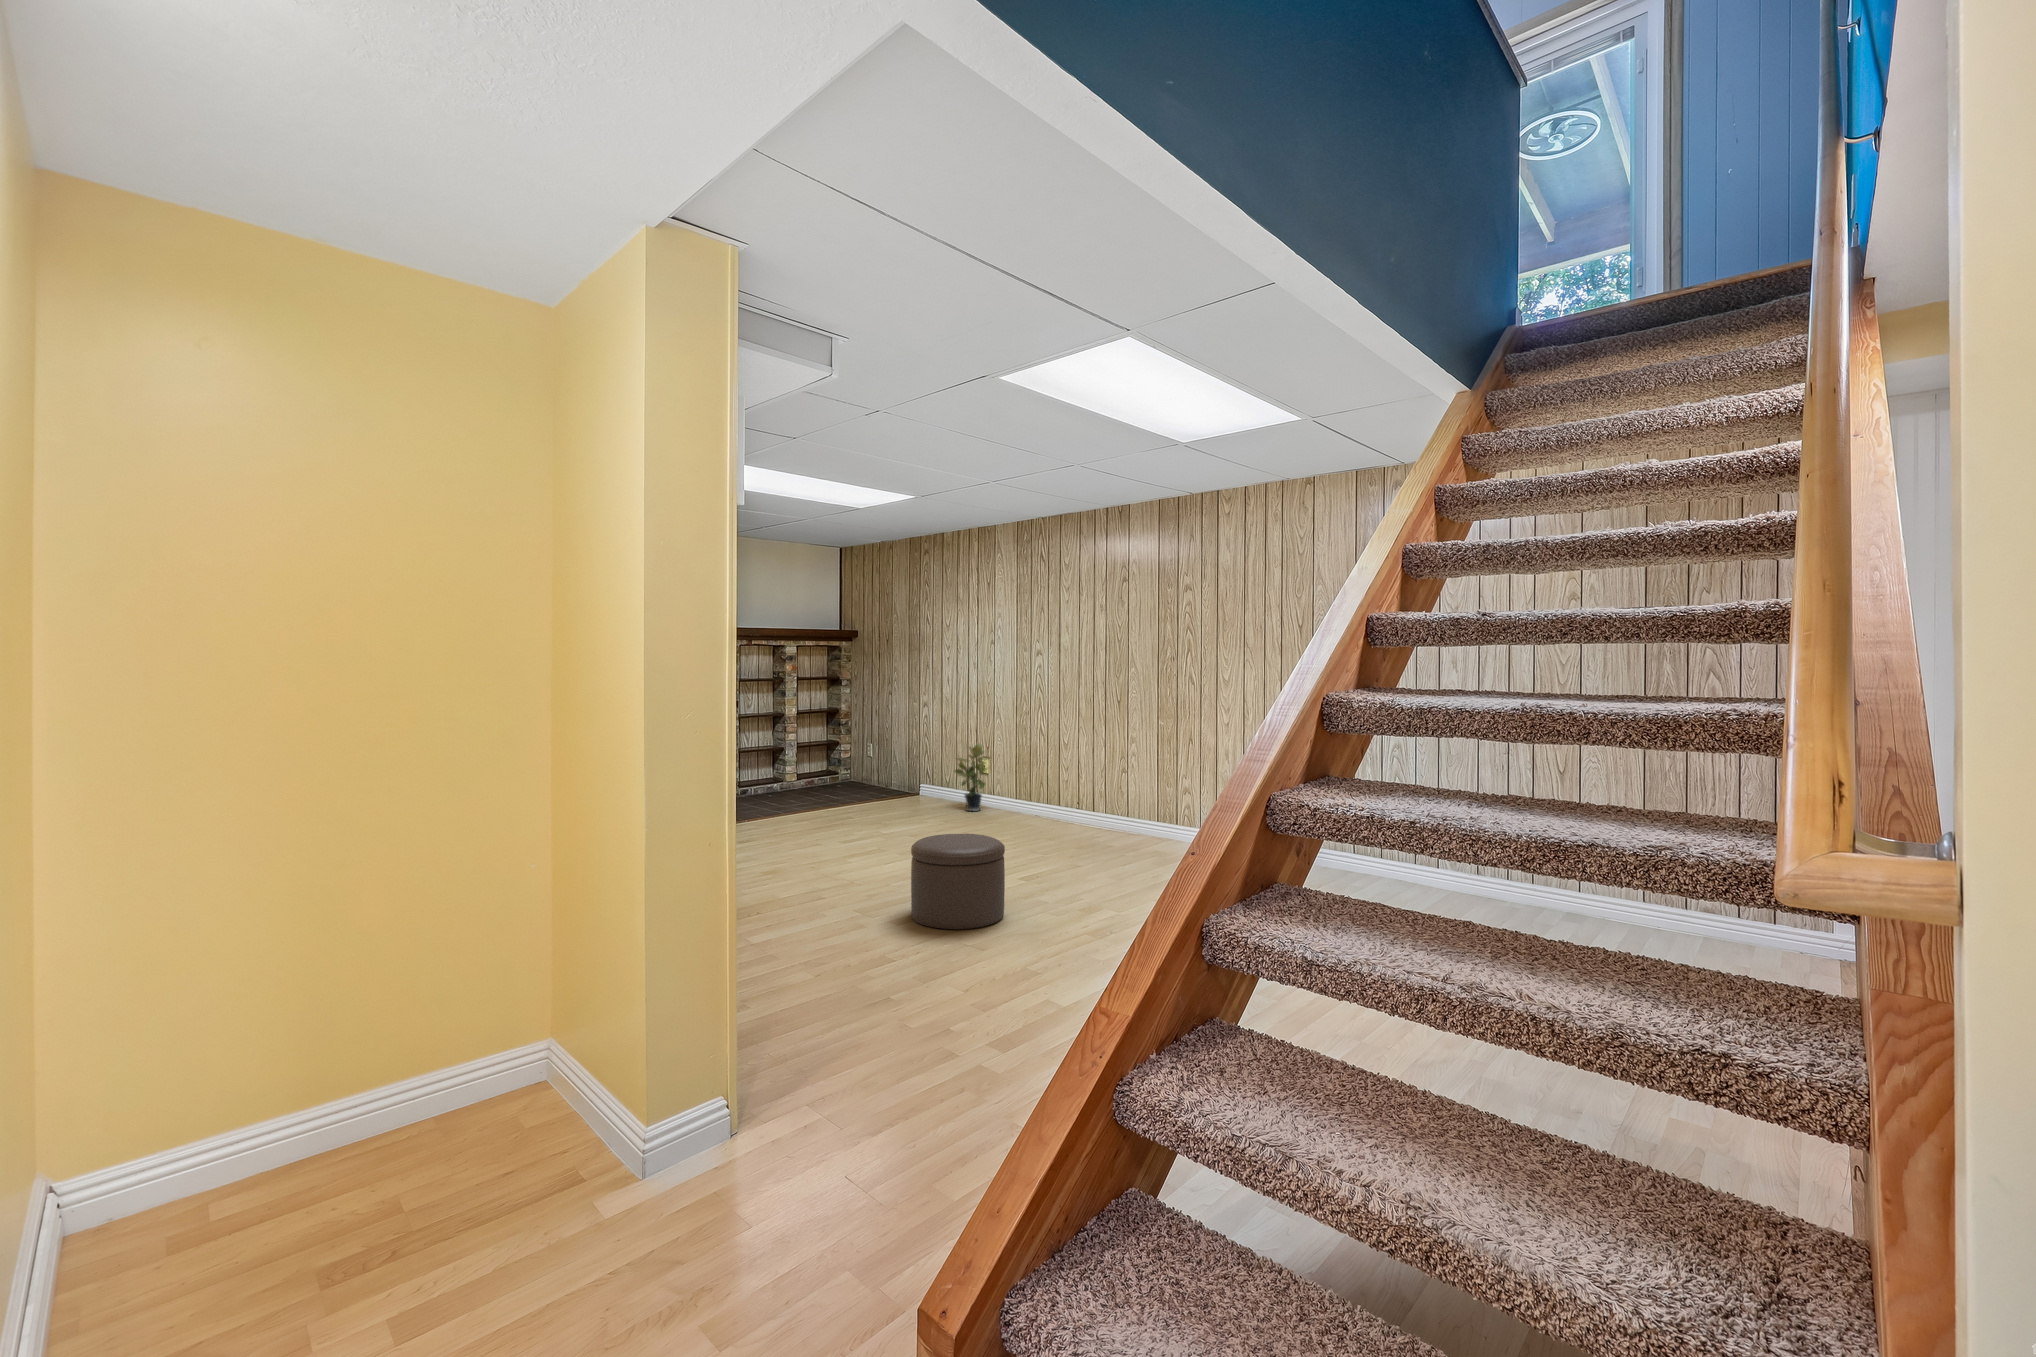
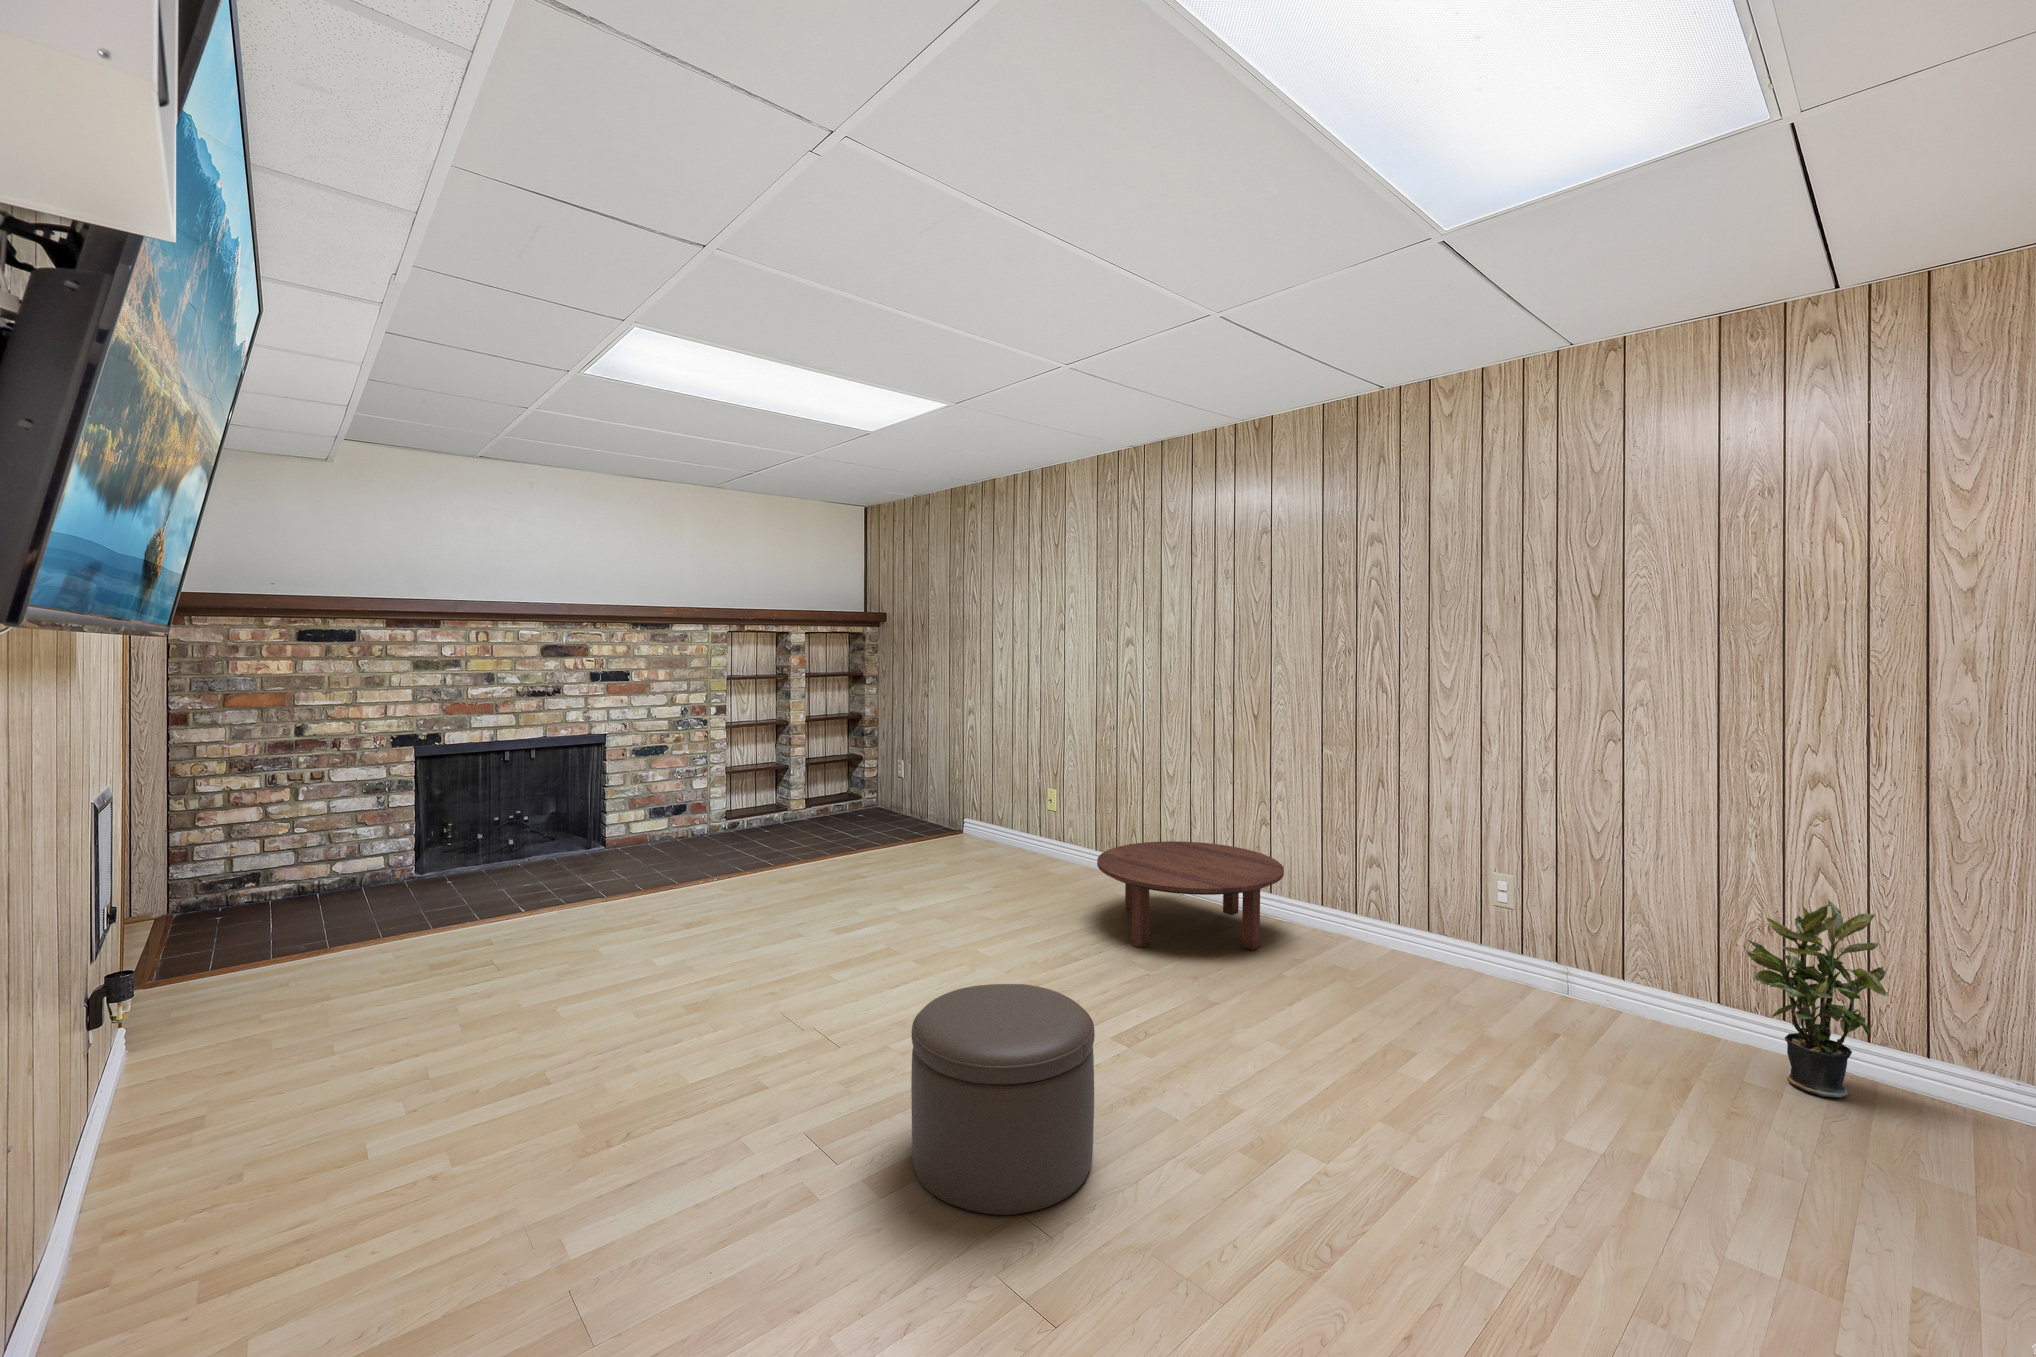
potted plant: present [955,743,990,811] -> present [1747,900,1886,1097]
coffee table: none [1015,787,1134,847] -> present [1097,841,1284,950]

